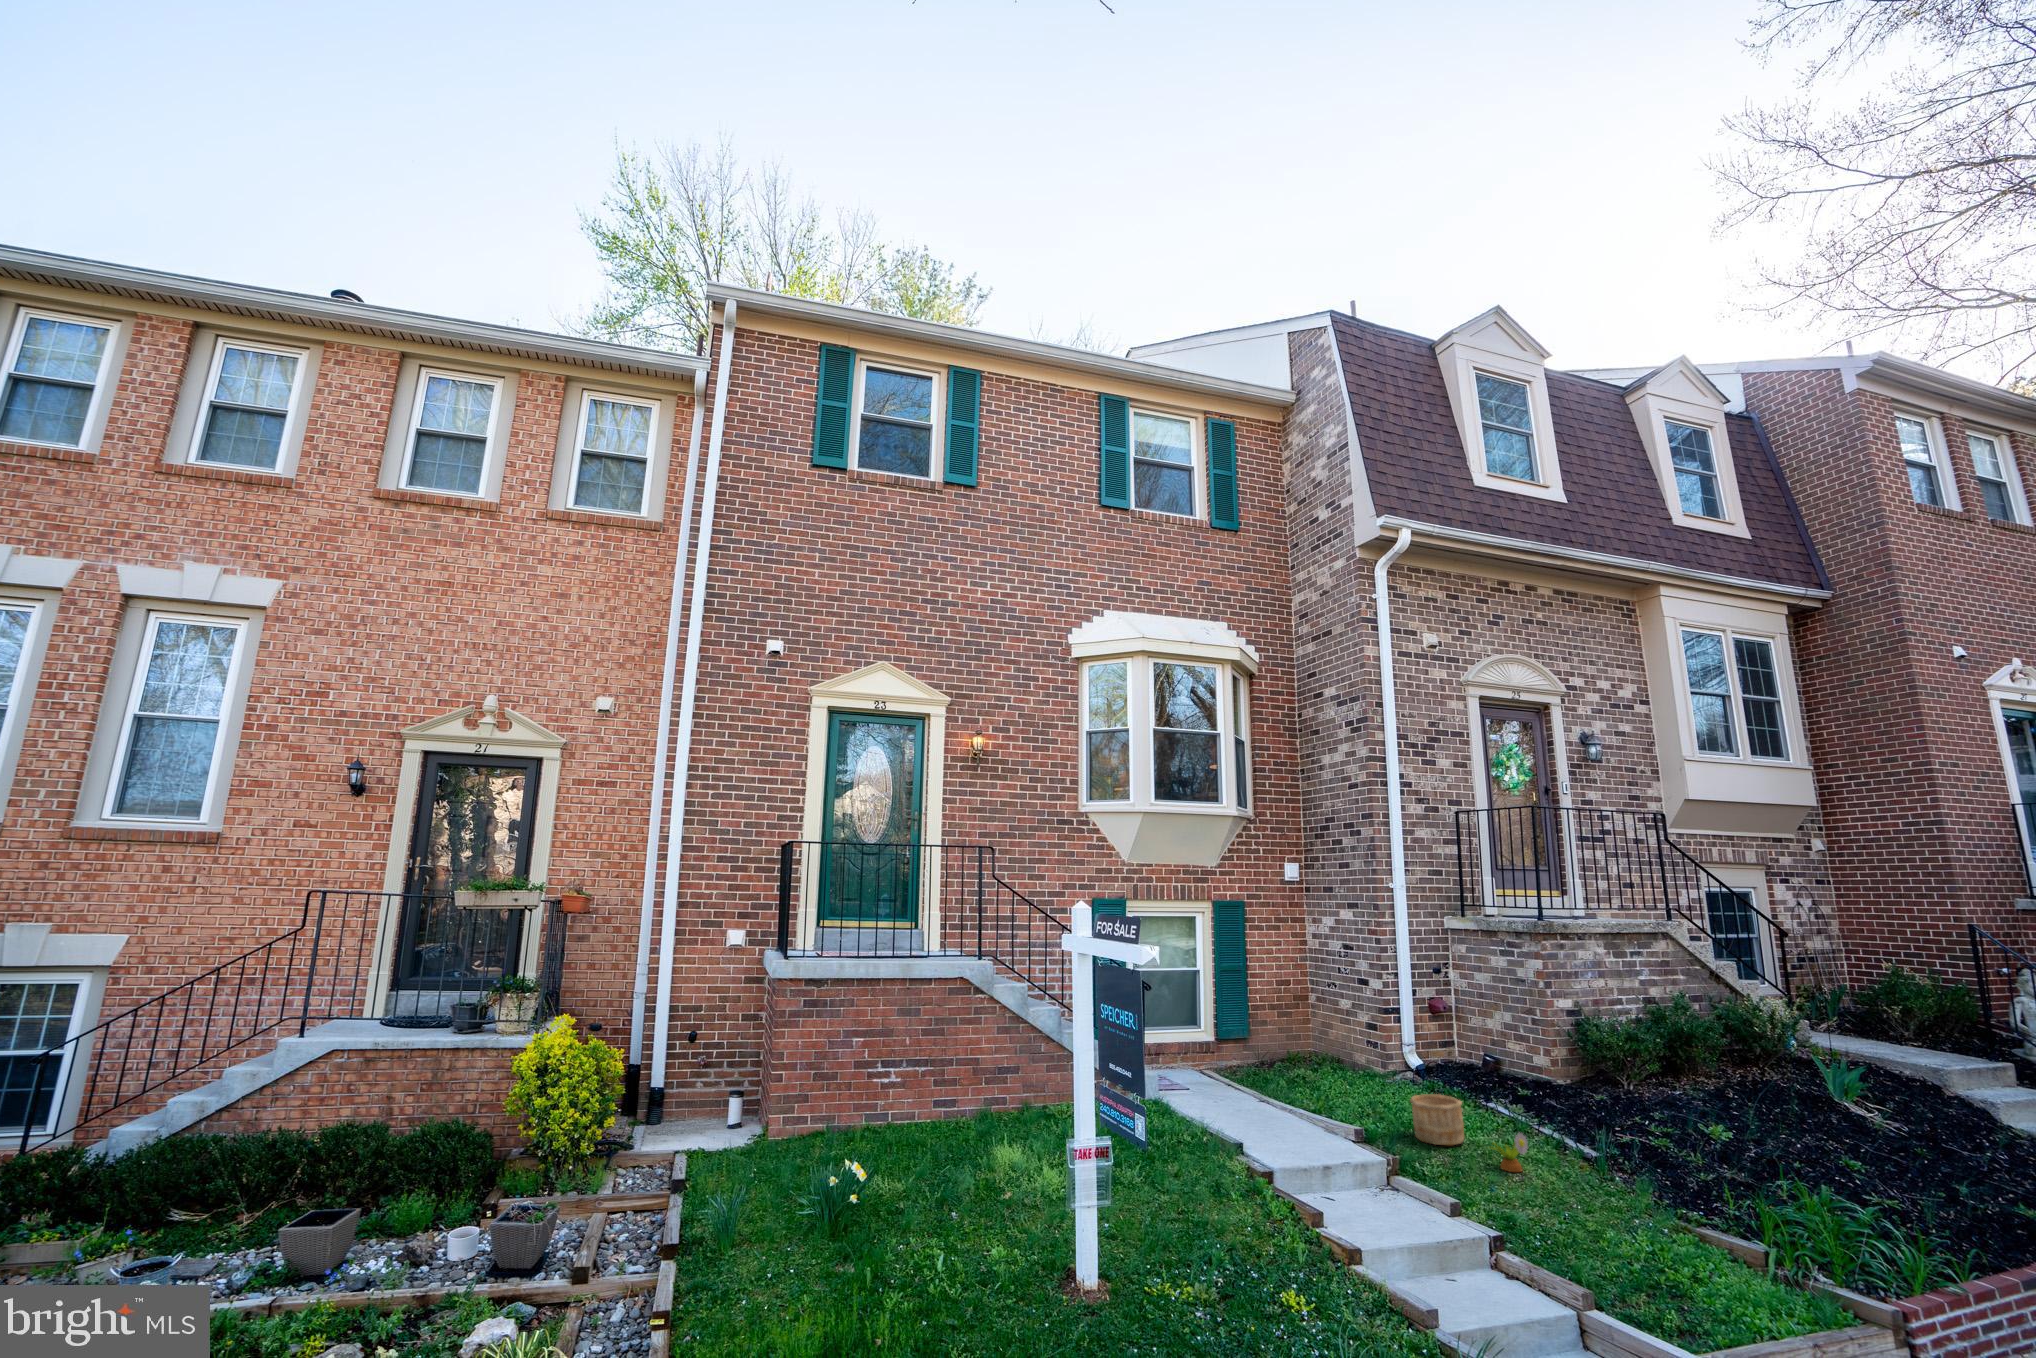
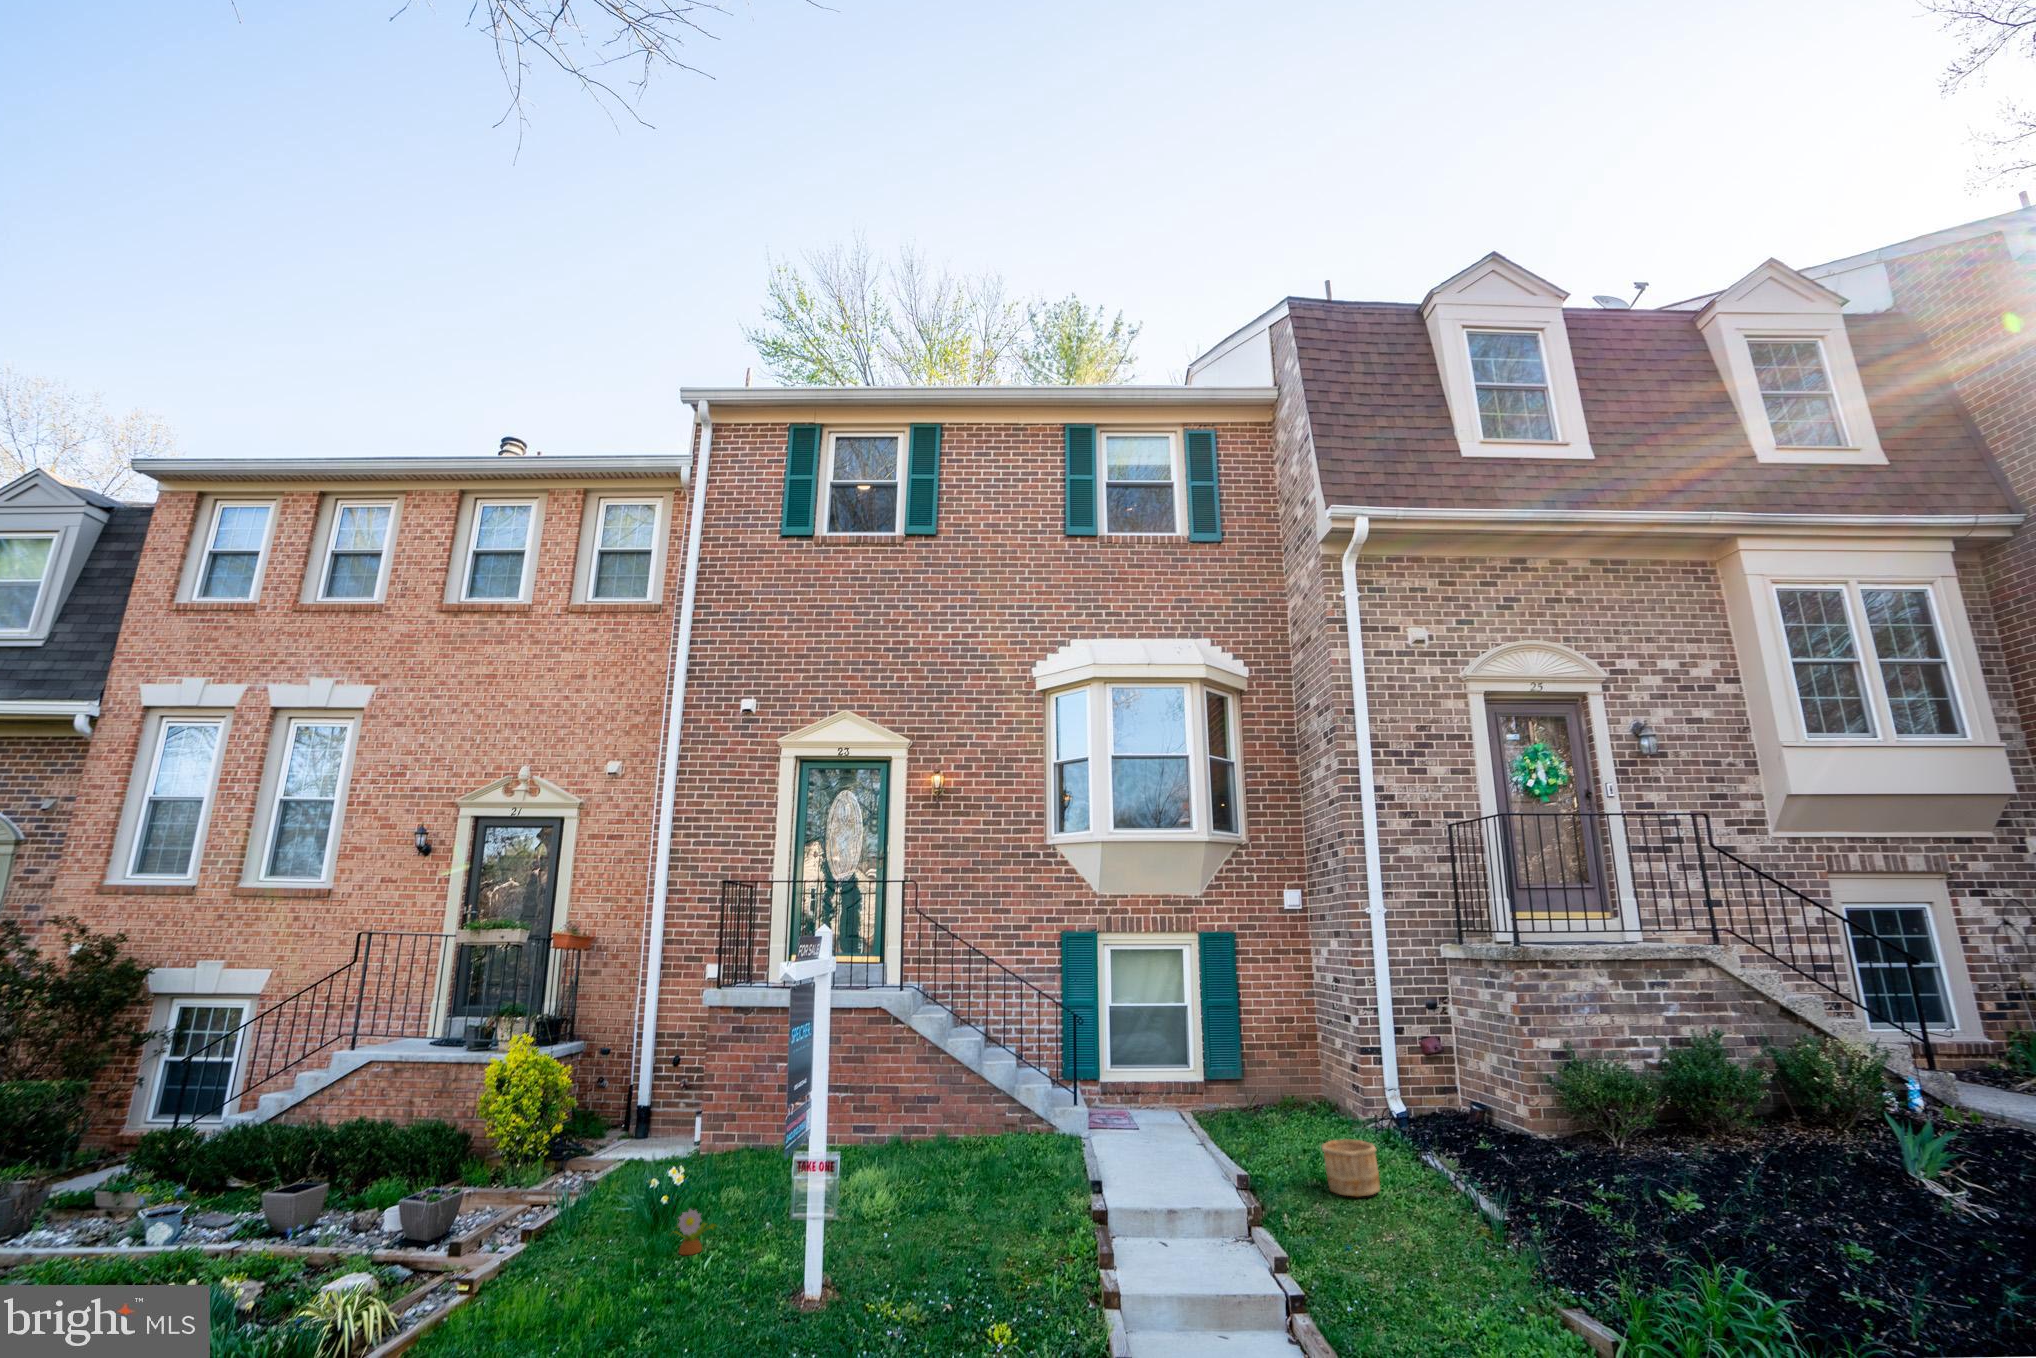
decorative plant: present [1491,1133,1528,1172] -> present [674,1209,716,1255]

